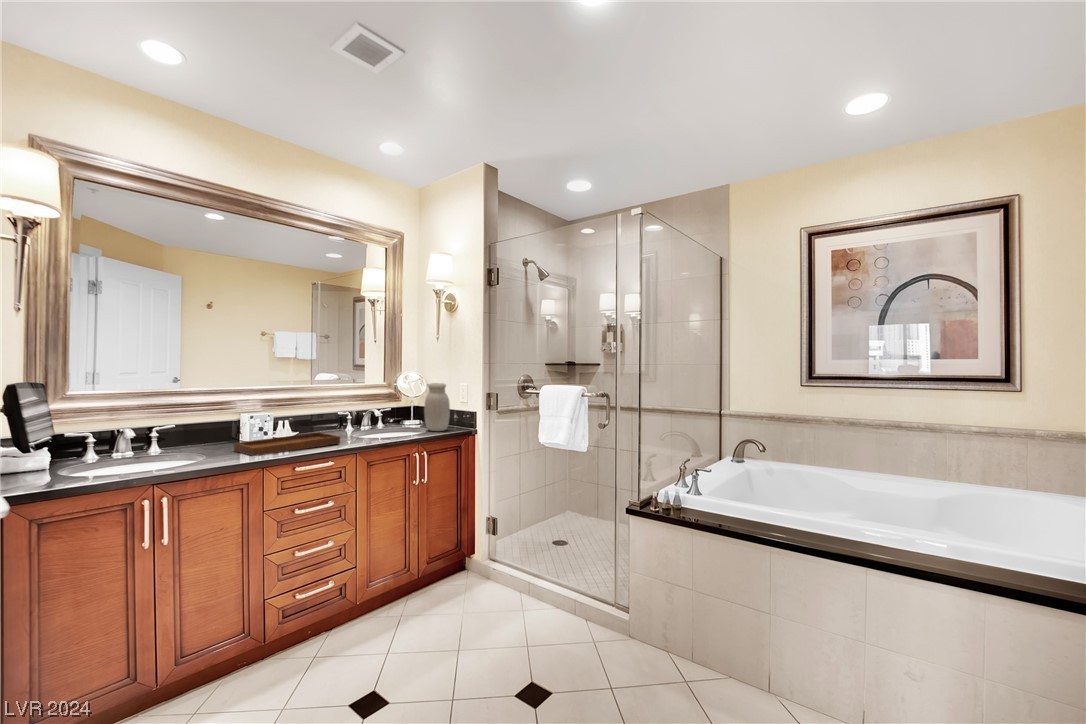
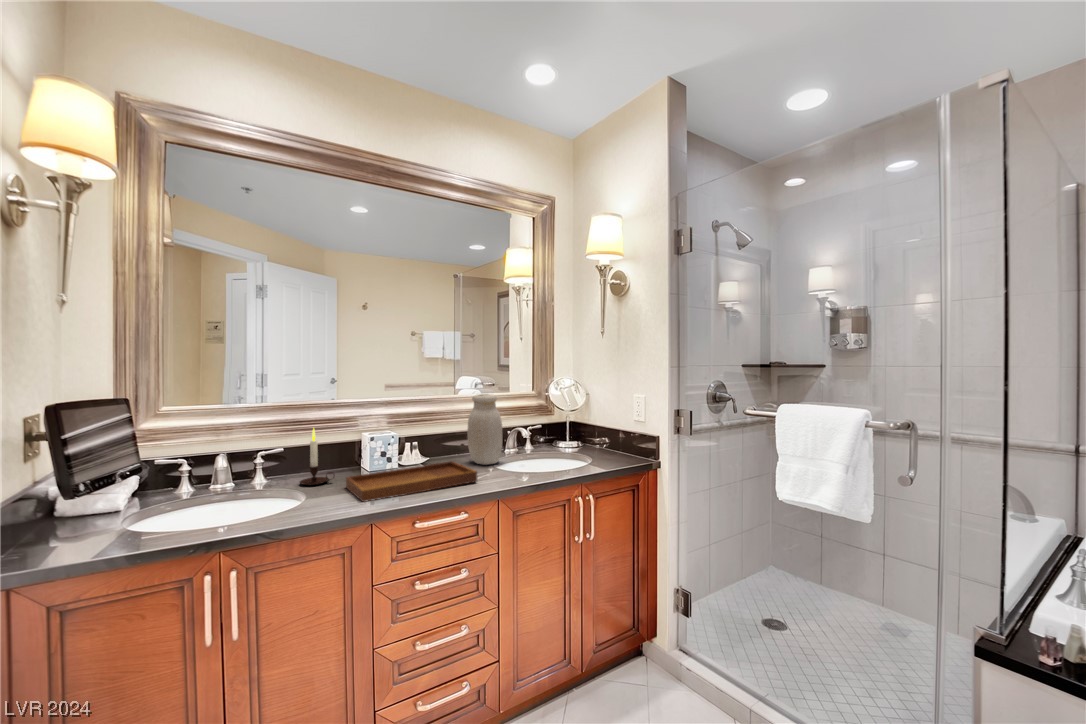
jar: present [424,383,450,431] -> present [468,394,503,465]
candle: none [192,407,223,451] -> present [300,428,335,485]

